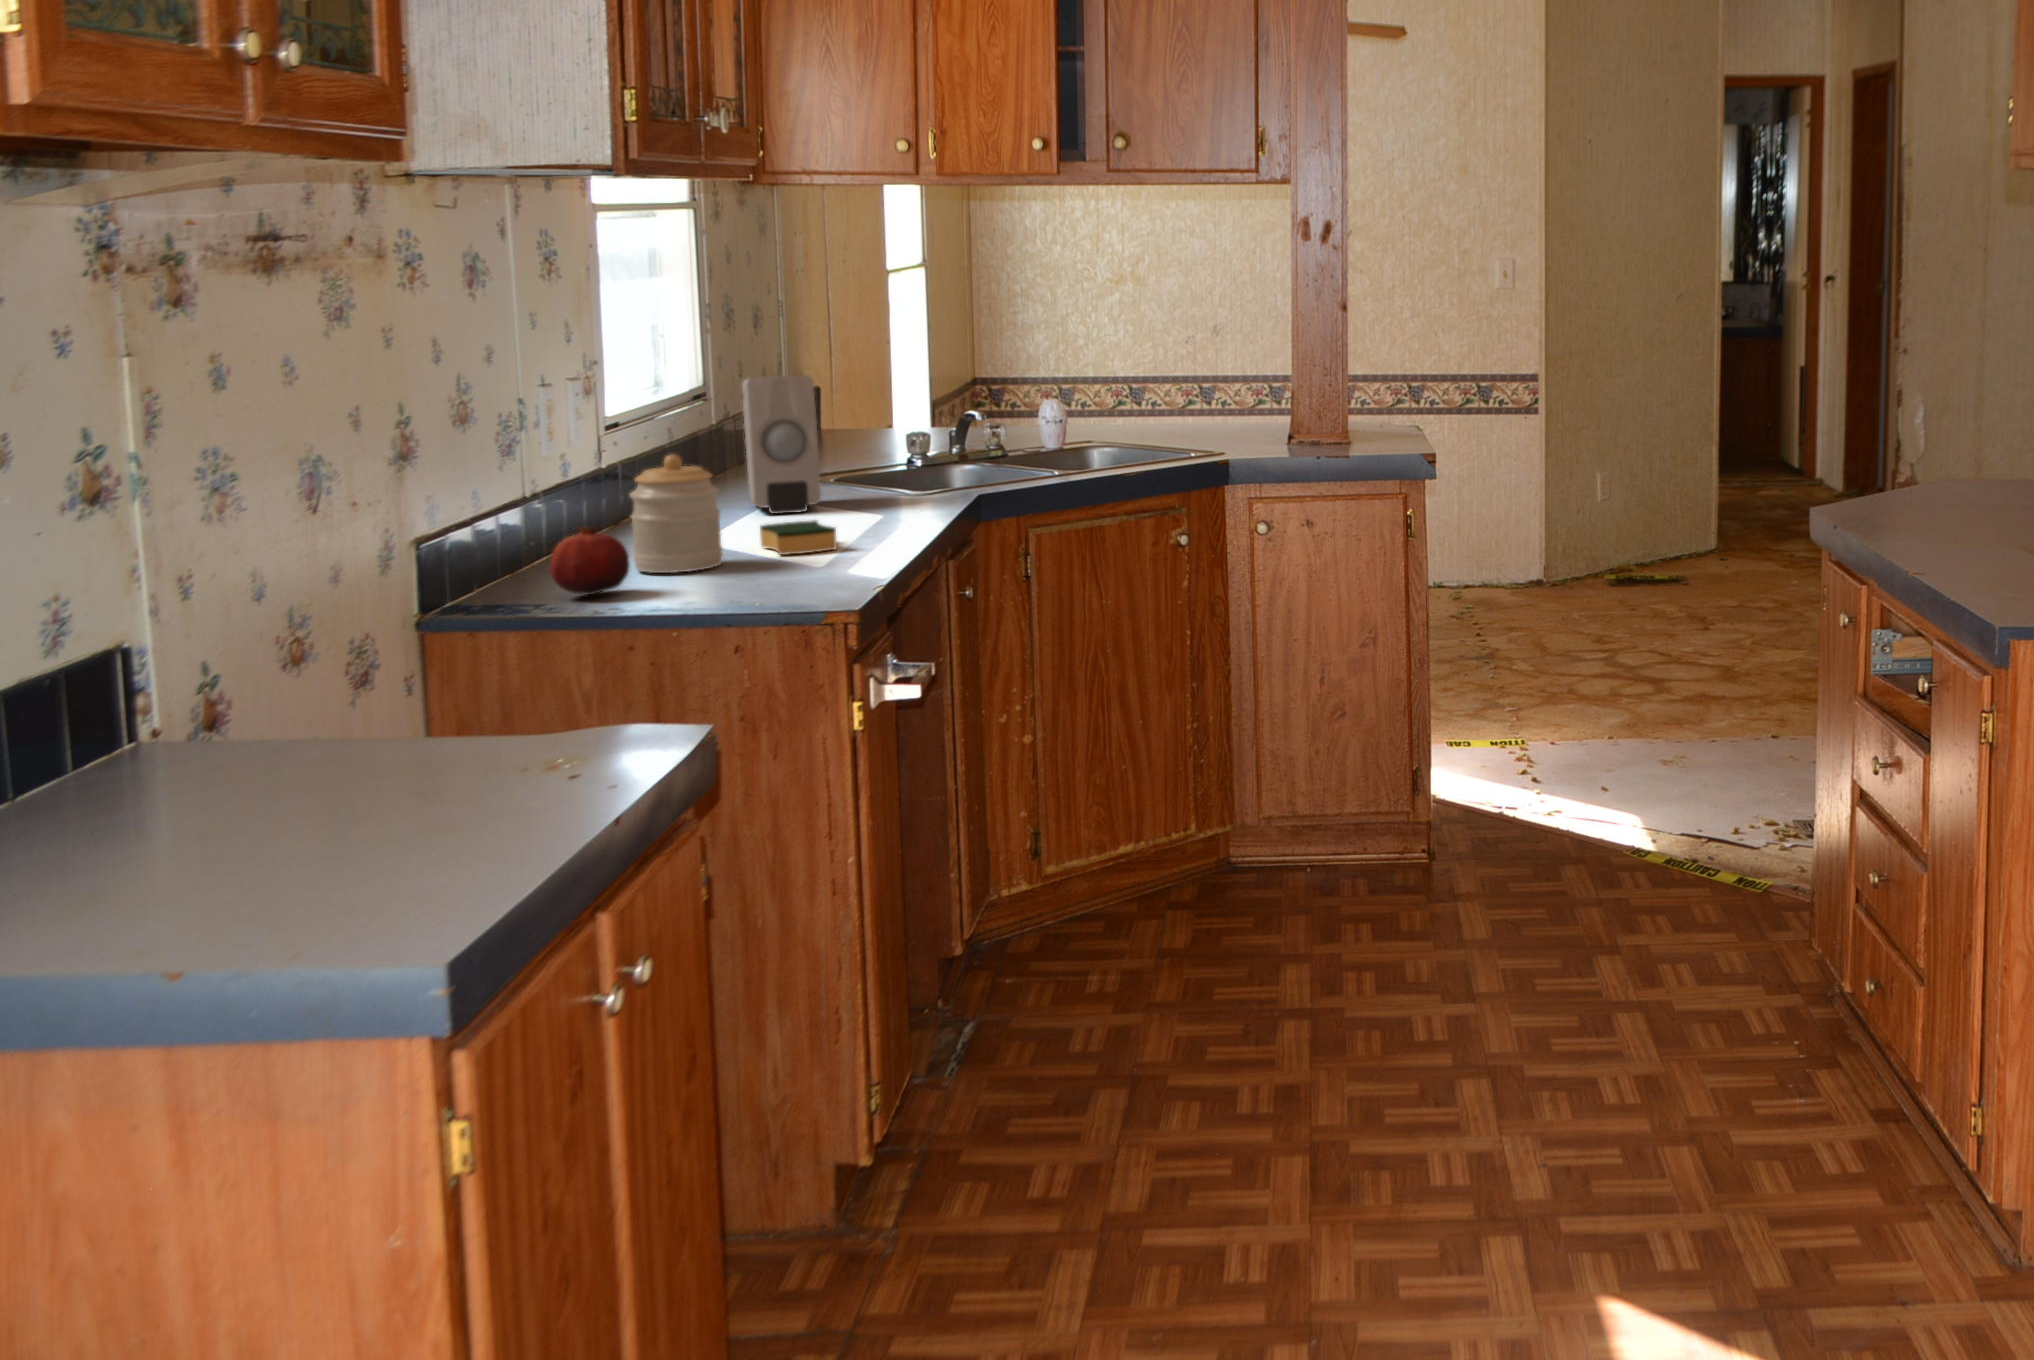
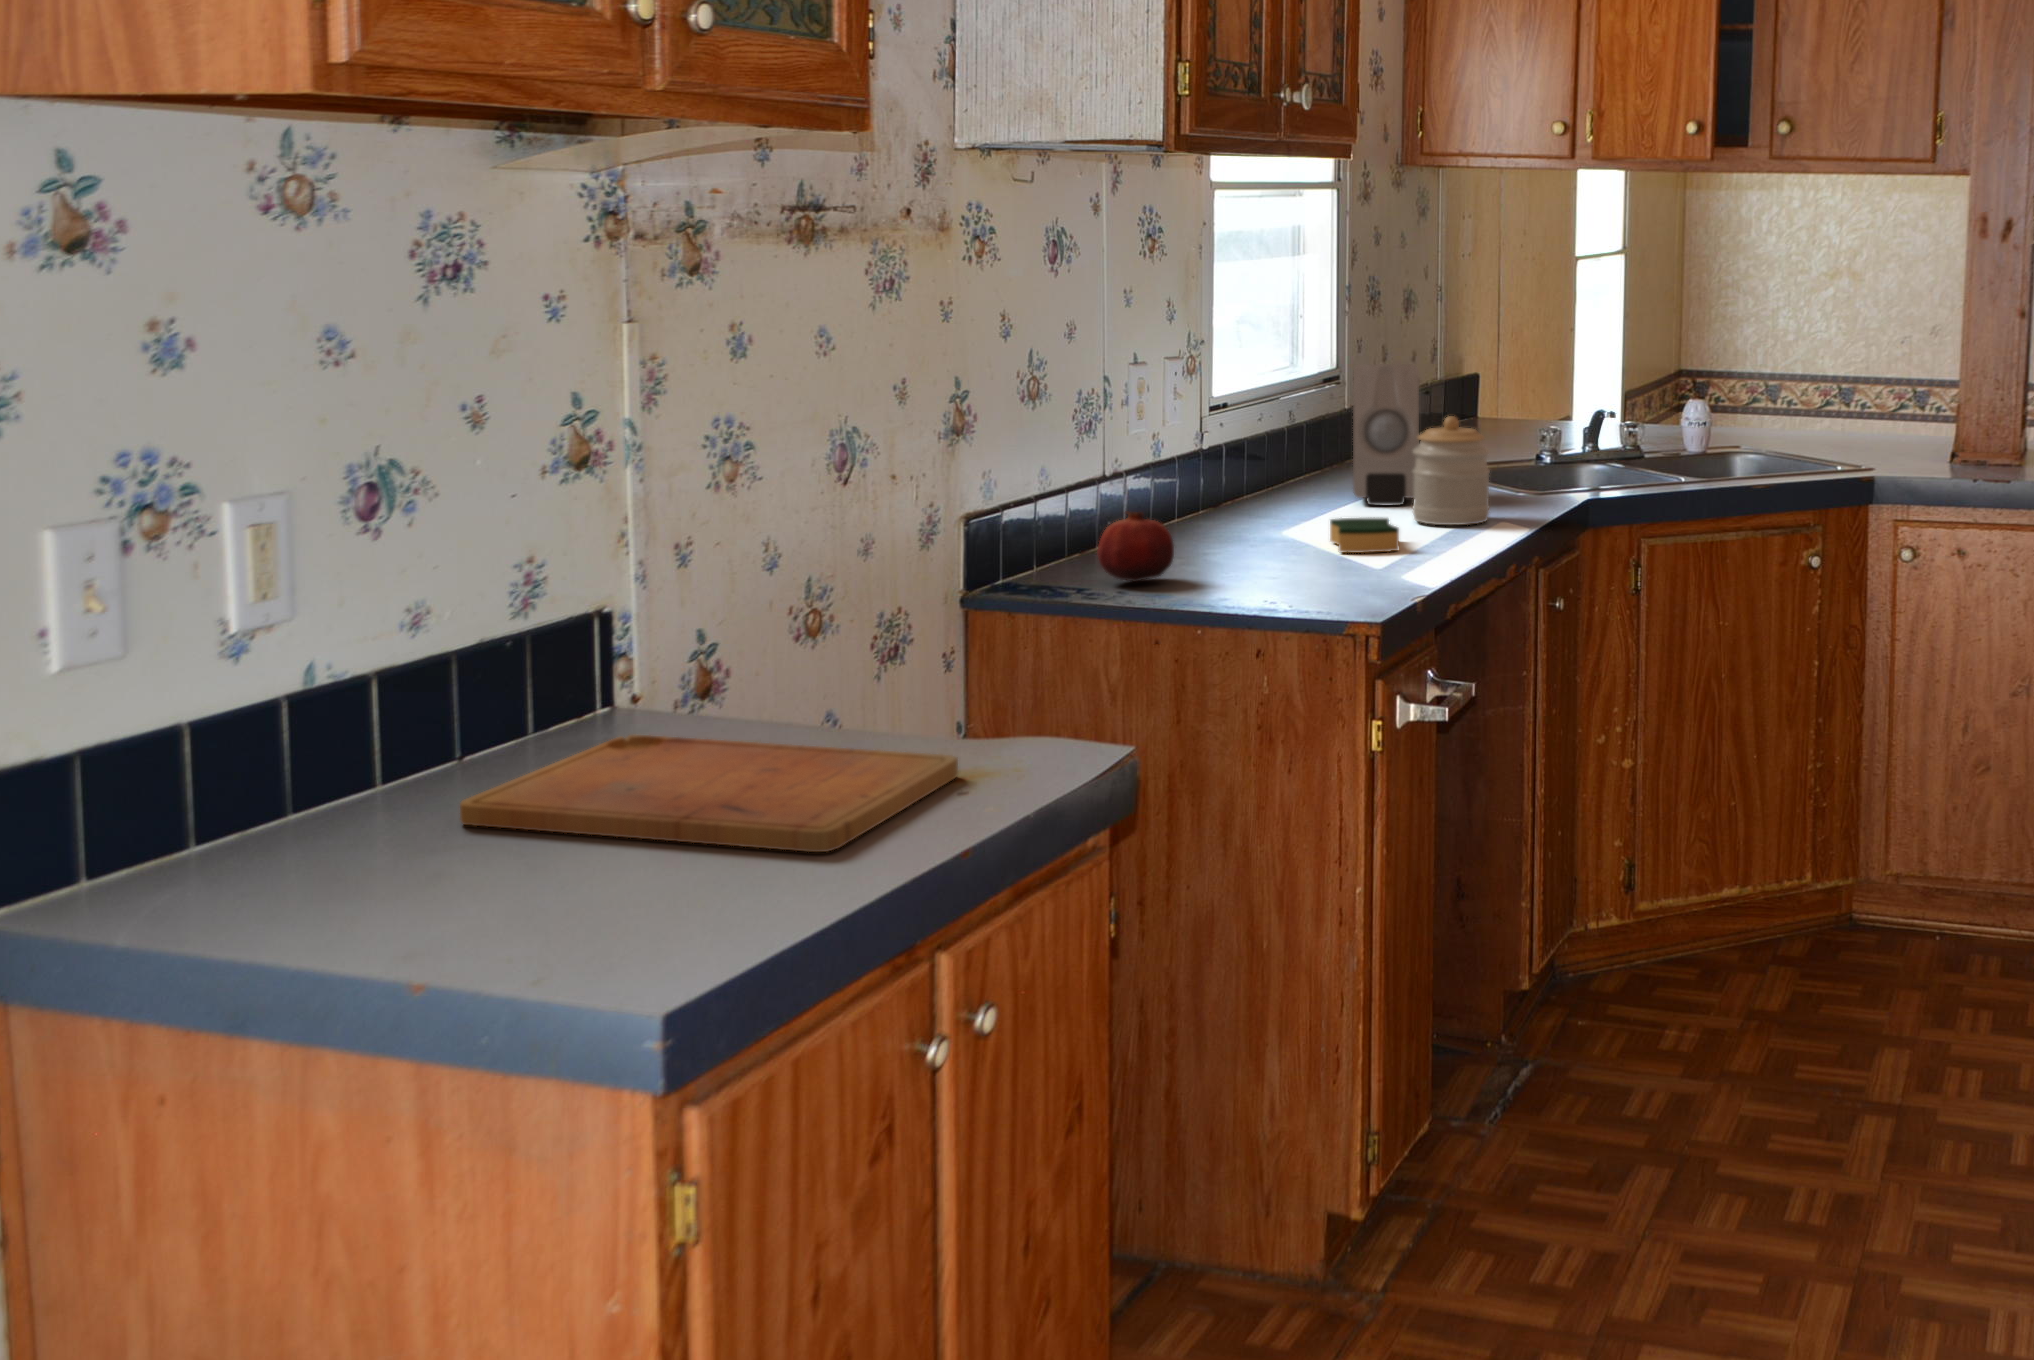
jar: present [630,455,723,573] -> present [1413,416,1490,525]
cutting board: none [97,735,582,843] -> present [460,735,958,852]

